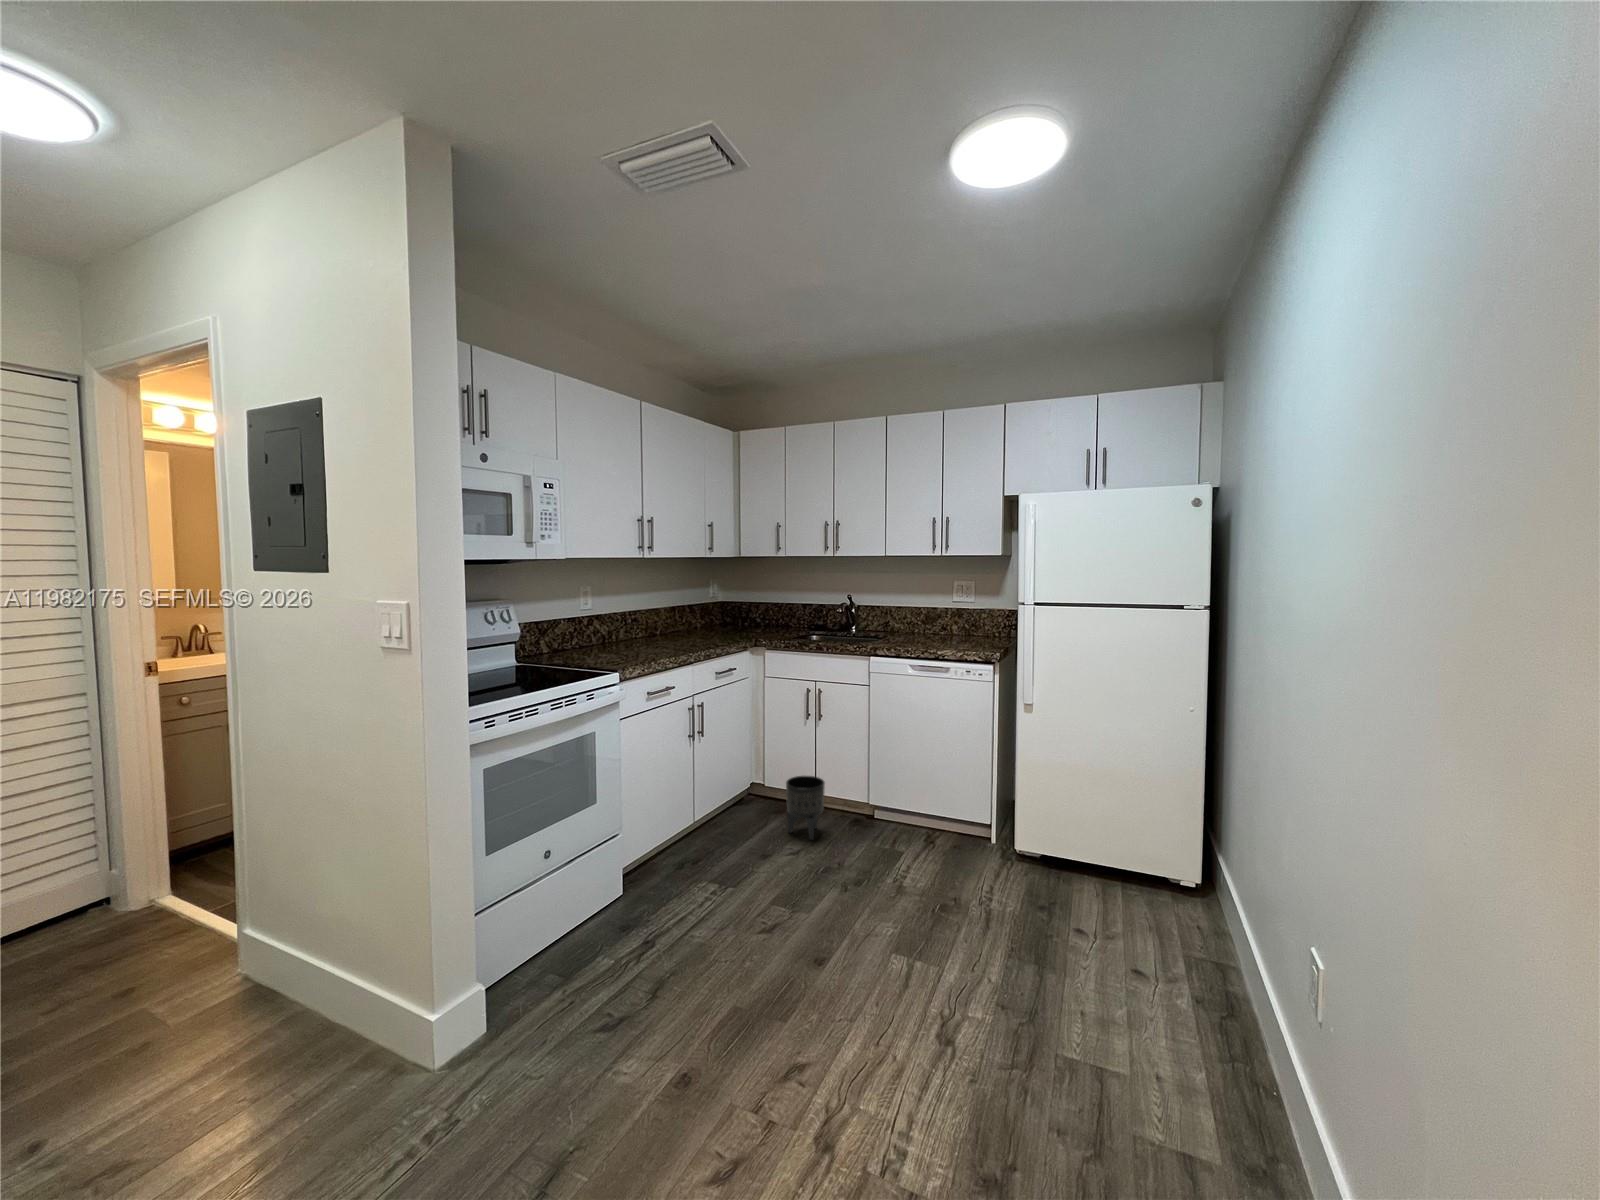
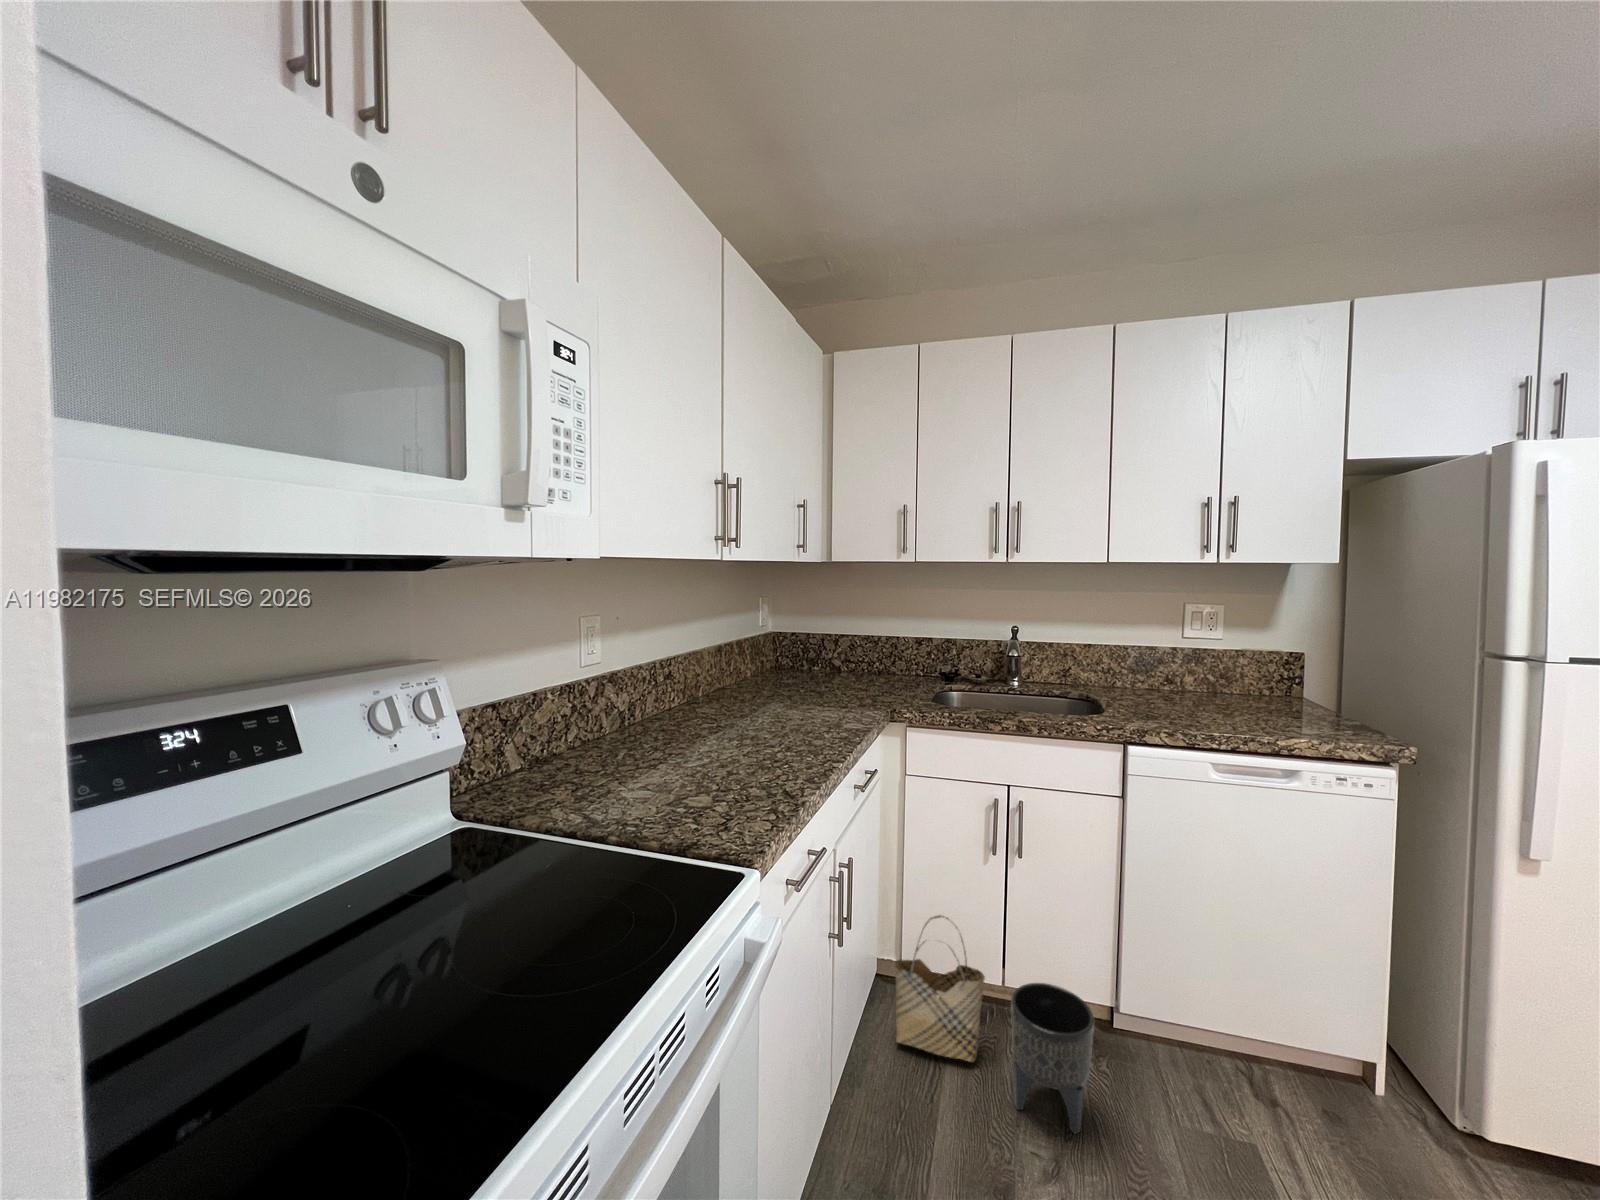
woven basket: none [744,748,789,819] -> present [894,915,985,1062]

